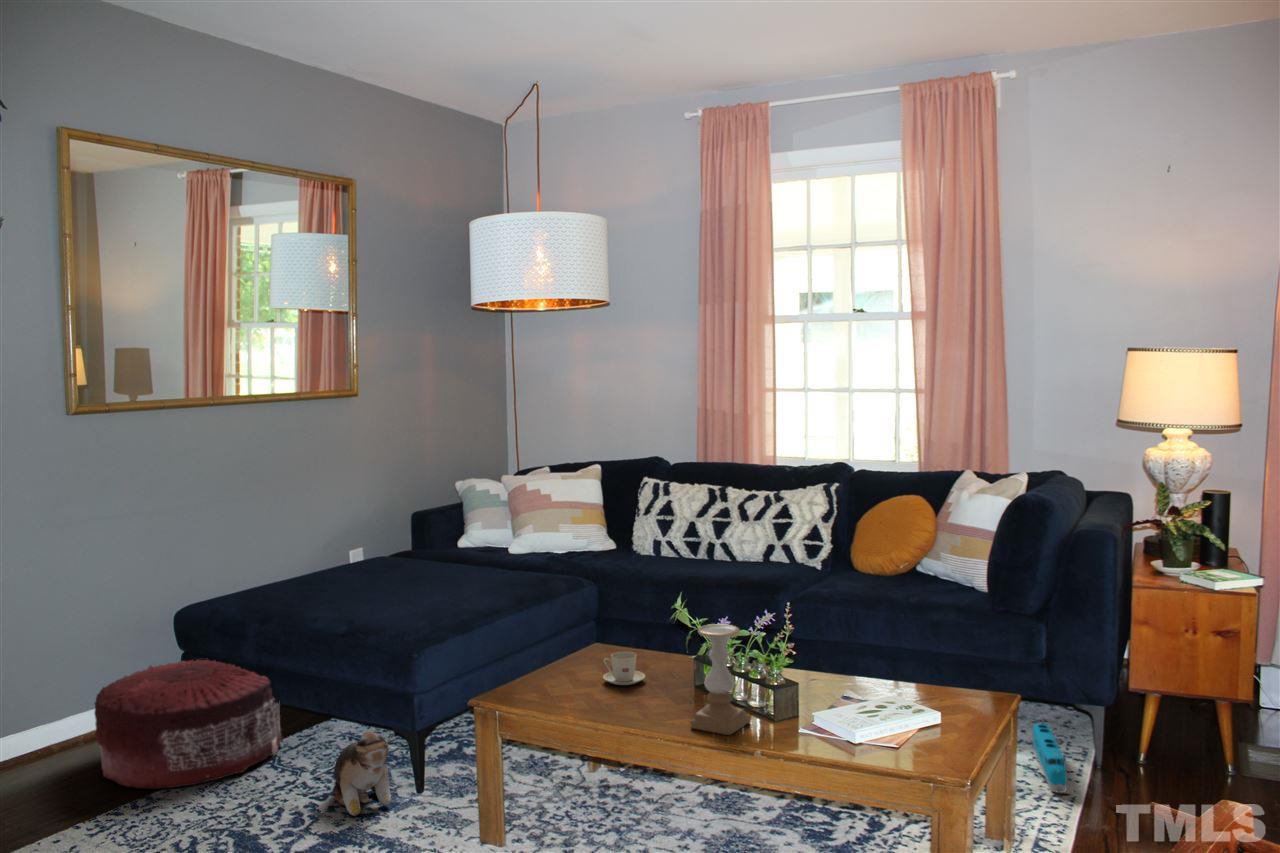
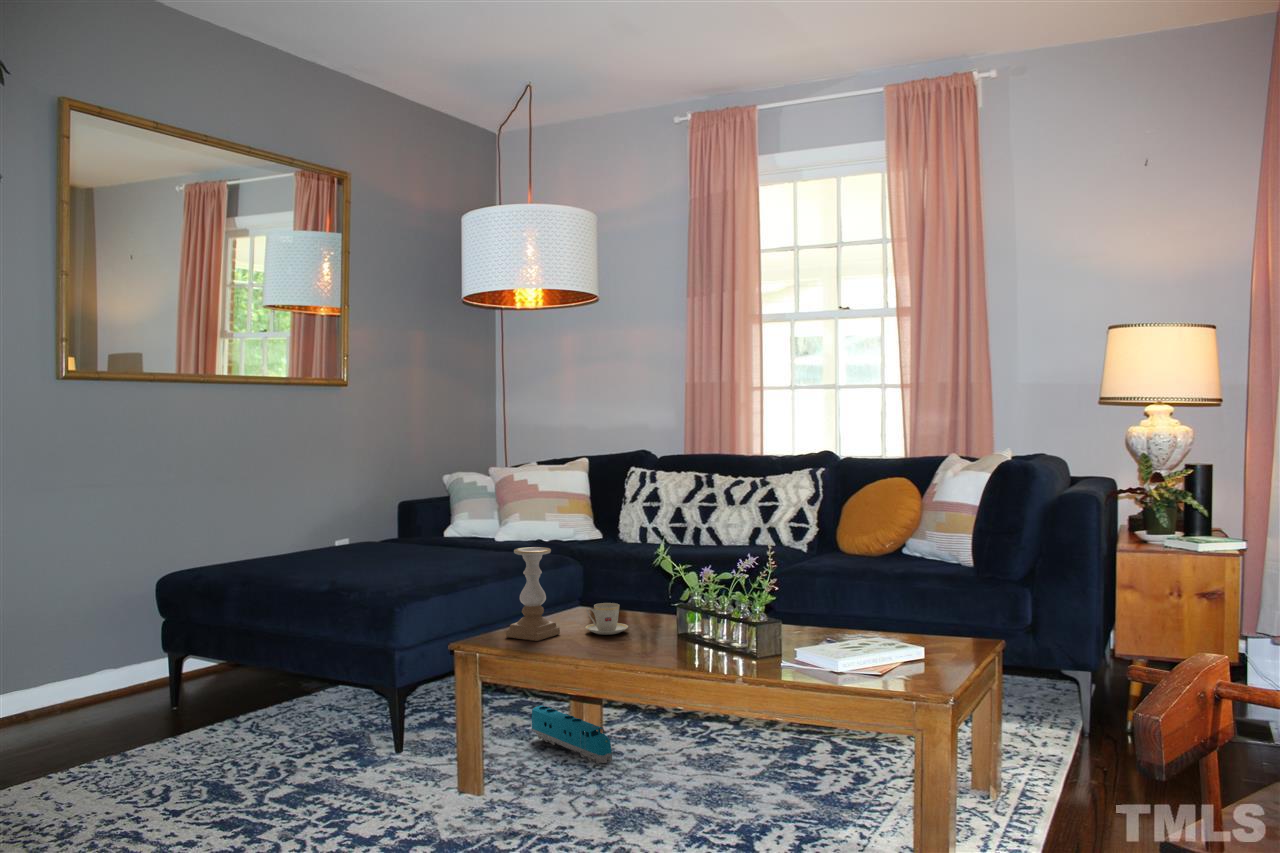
candle holder: present [691,624,749,735] -> present [506,547,560,641]
pouf: present [95,660,284,789] -> none [70,625,264,750]
toy train: present [1033,724,1067,793] -> present [532,706,612,764]
plush toy: present [333,732,392,816] -> none [311,685,372,771]

